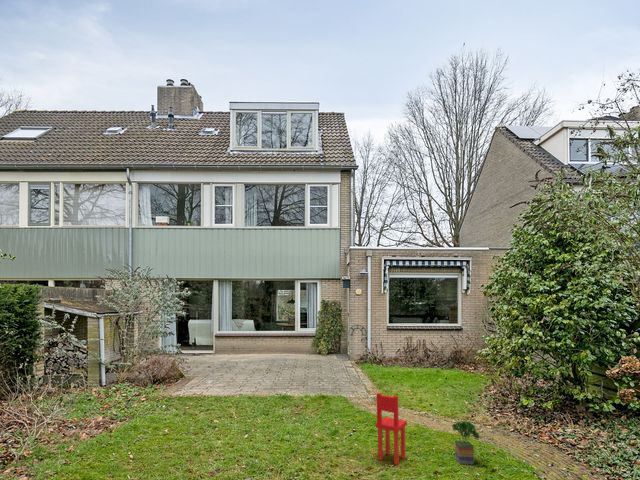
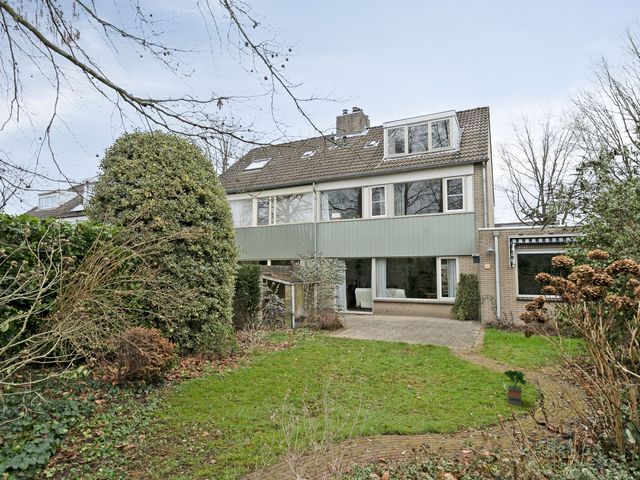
chair: present [376,393,407,465] -> none [440,341,466,395]

